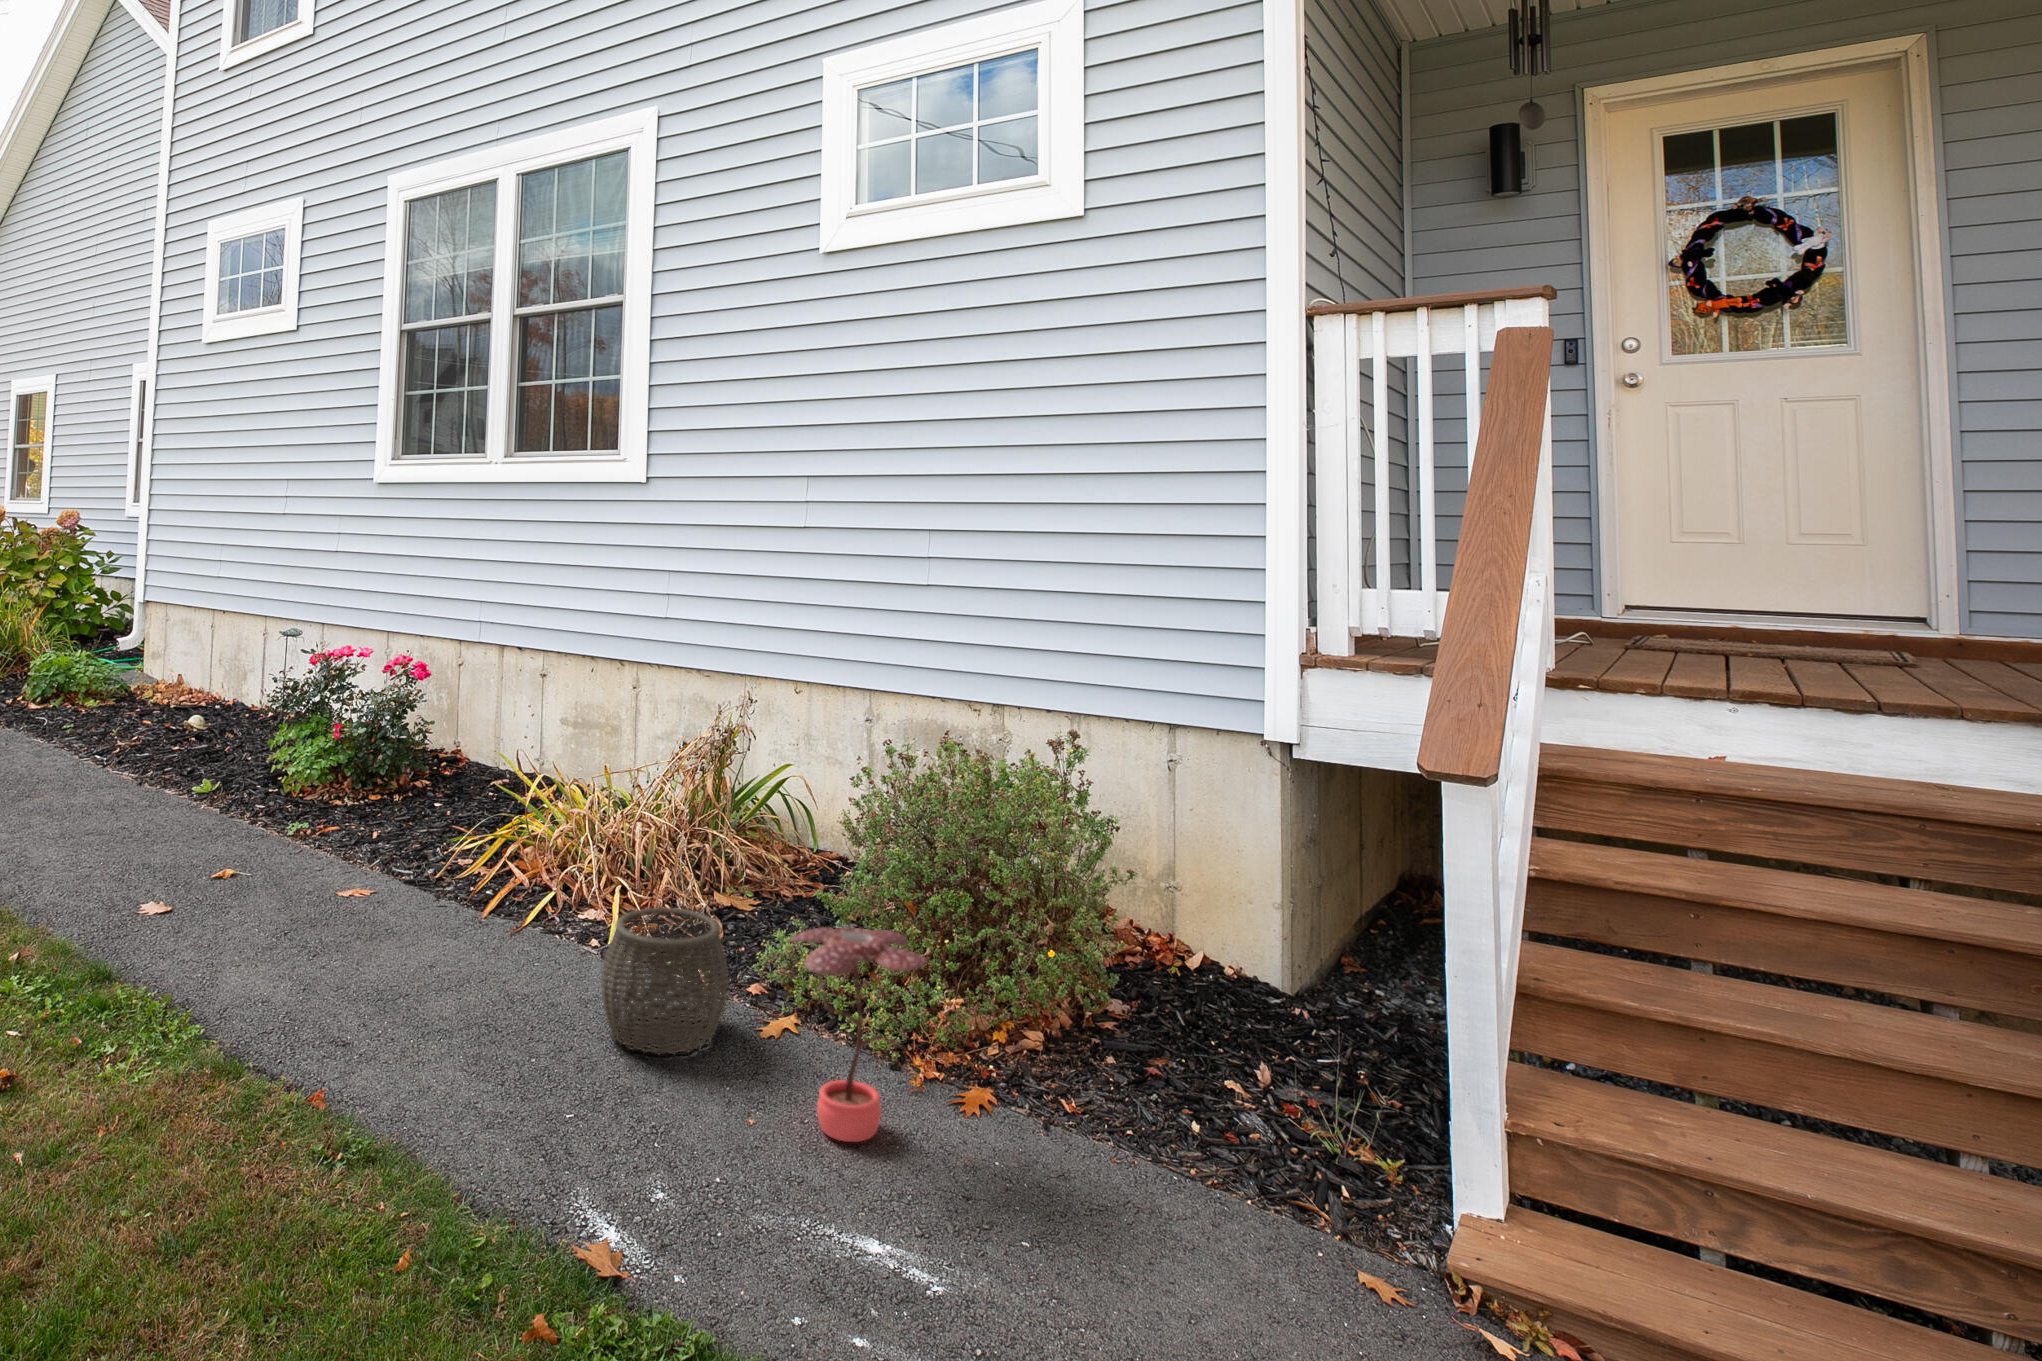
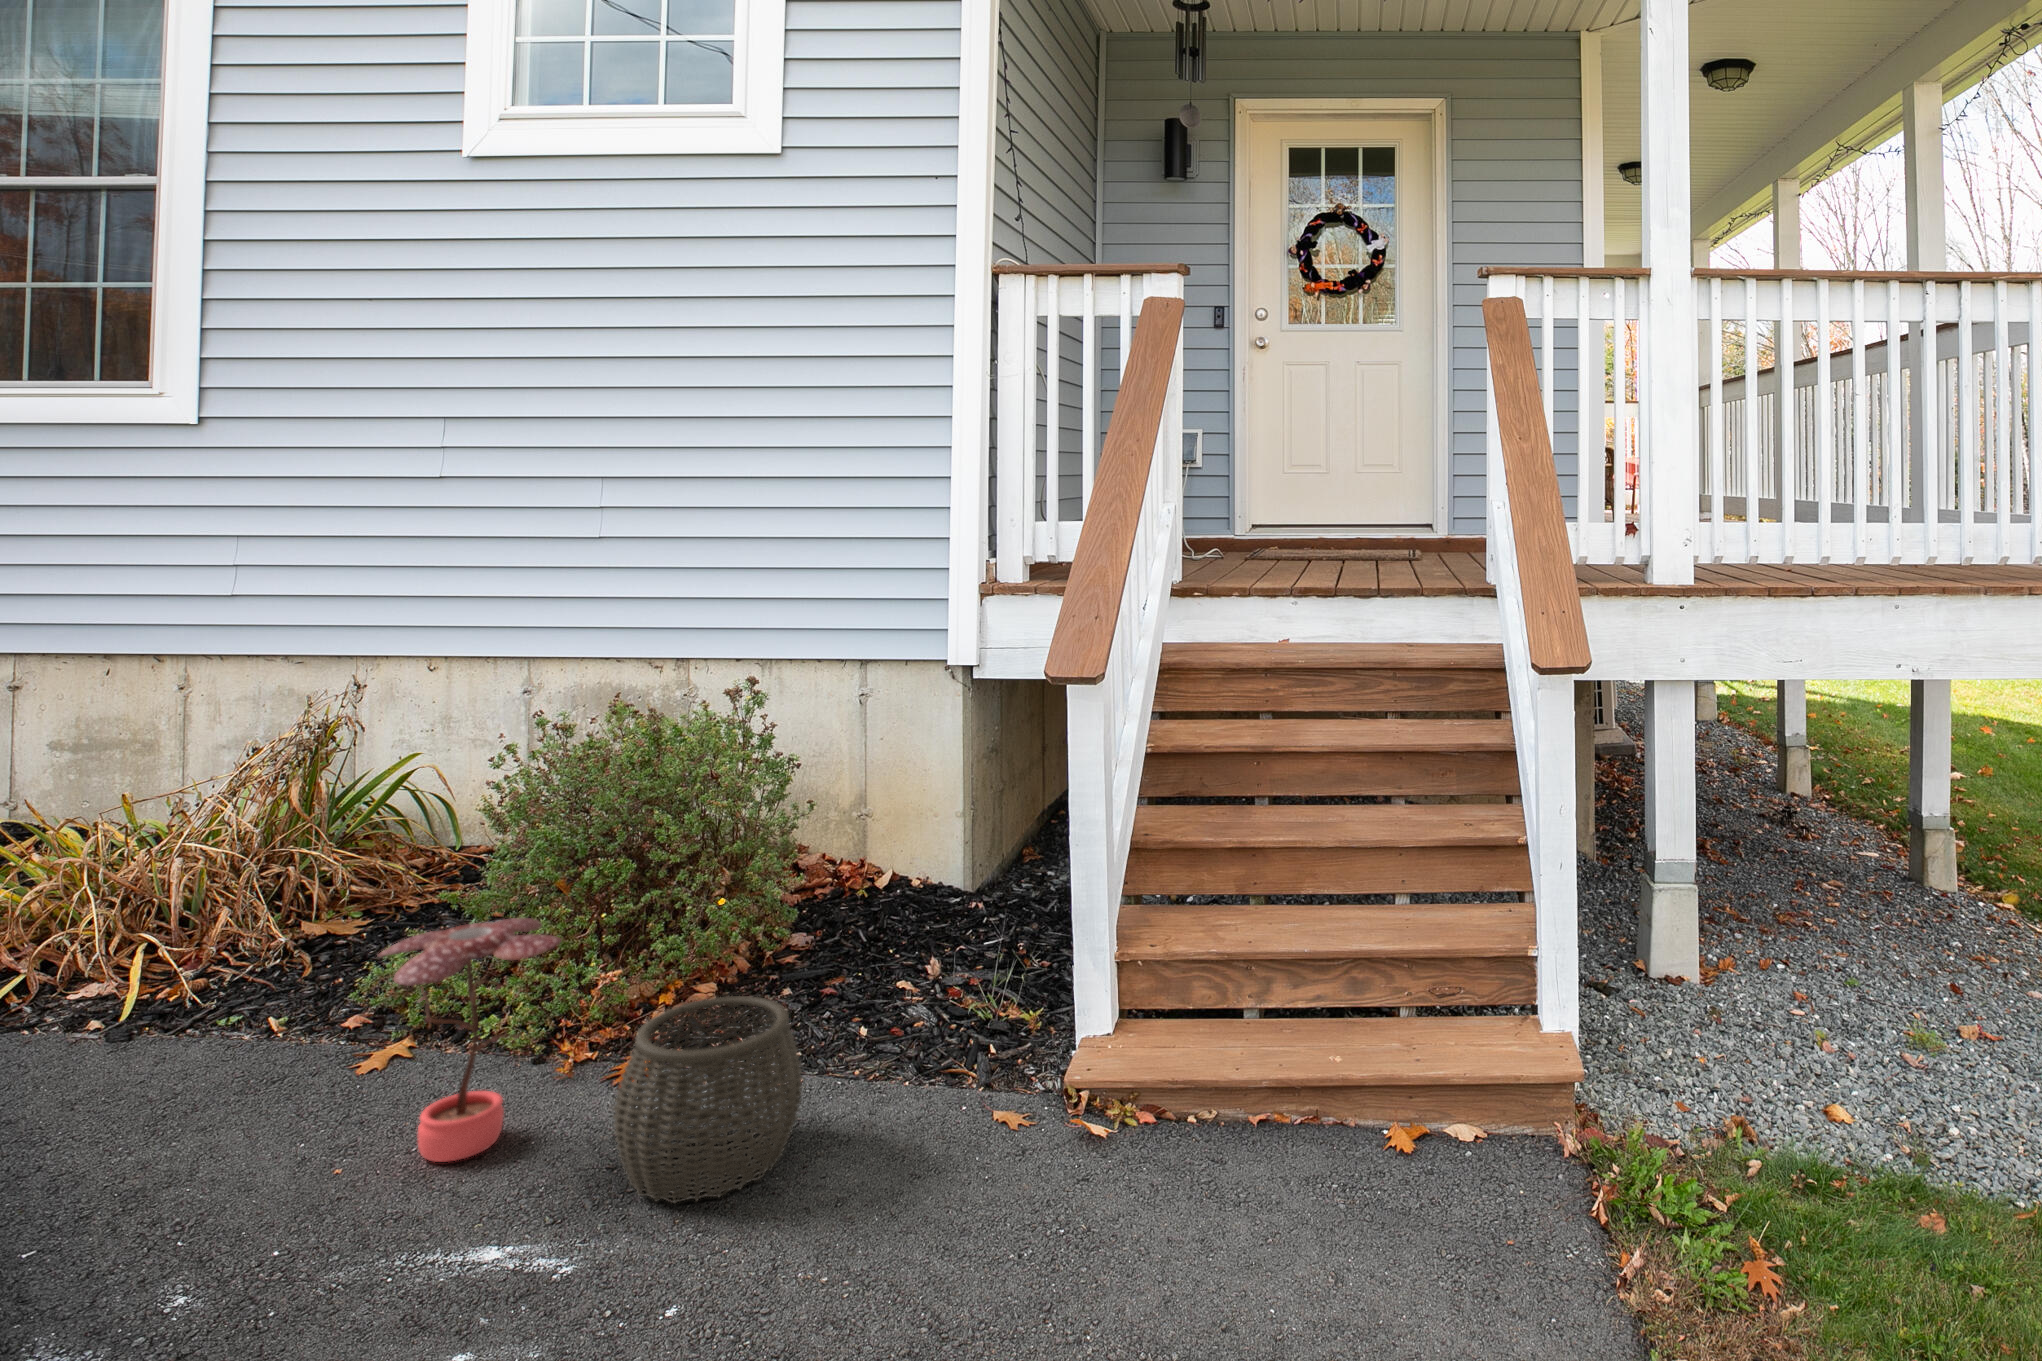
woven basket: present [601,908,729,1054] -> present [613,996,802,1204]

